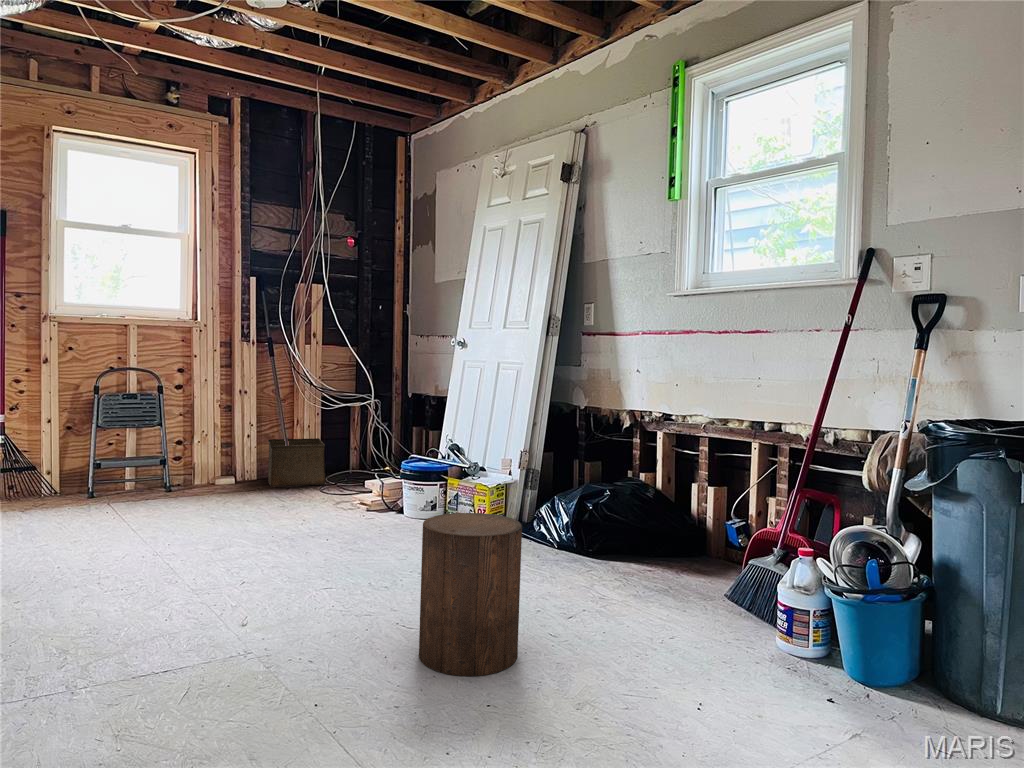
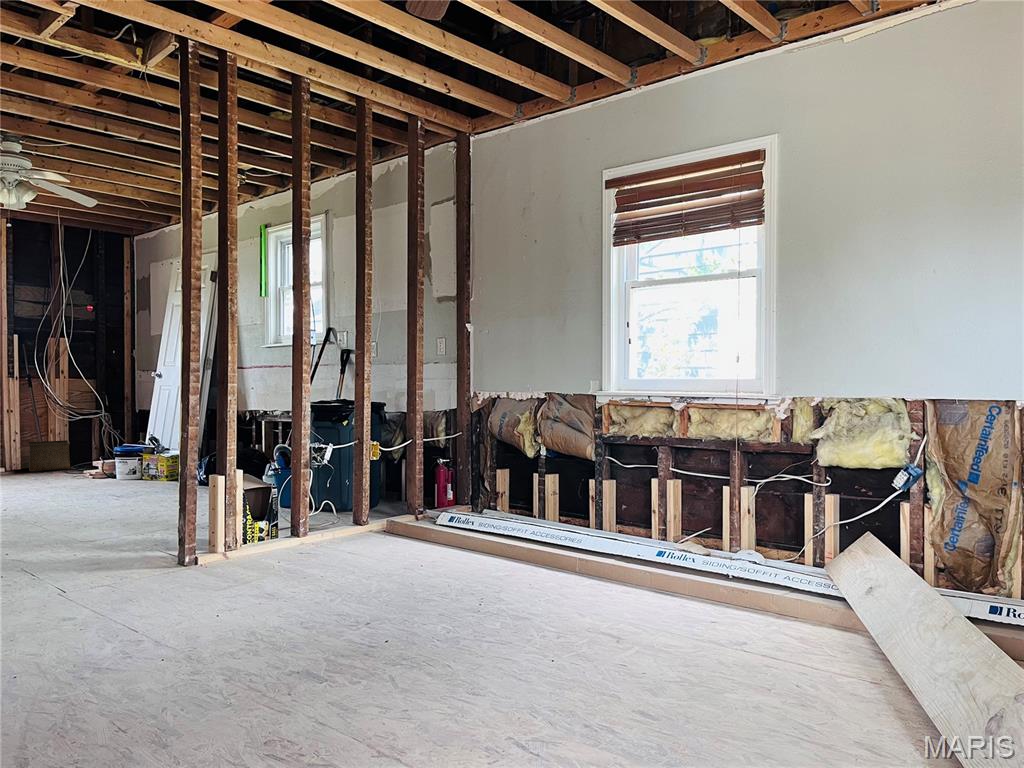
stool: present [419,513,522,676] -> none [84,453,131,514]

